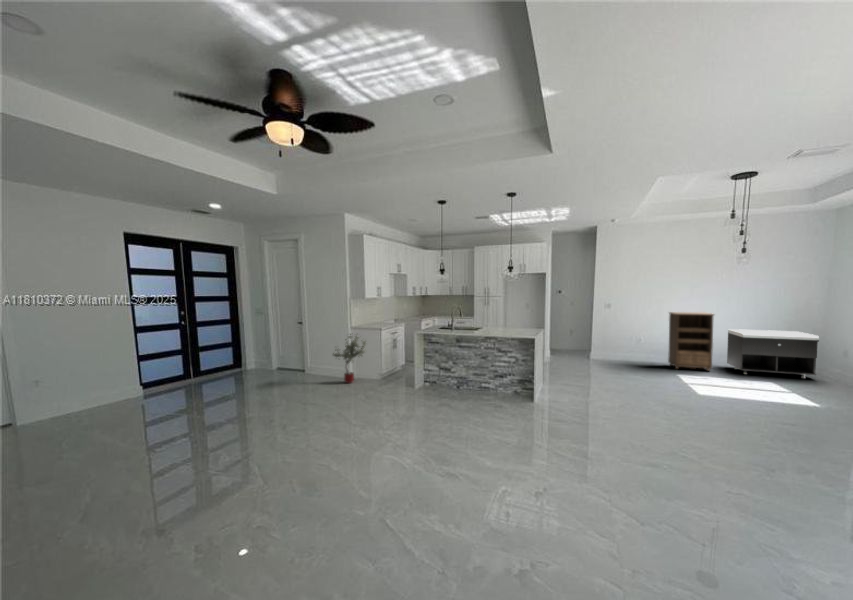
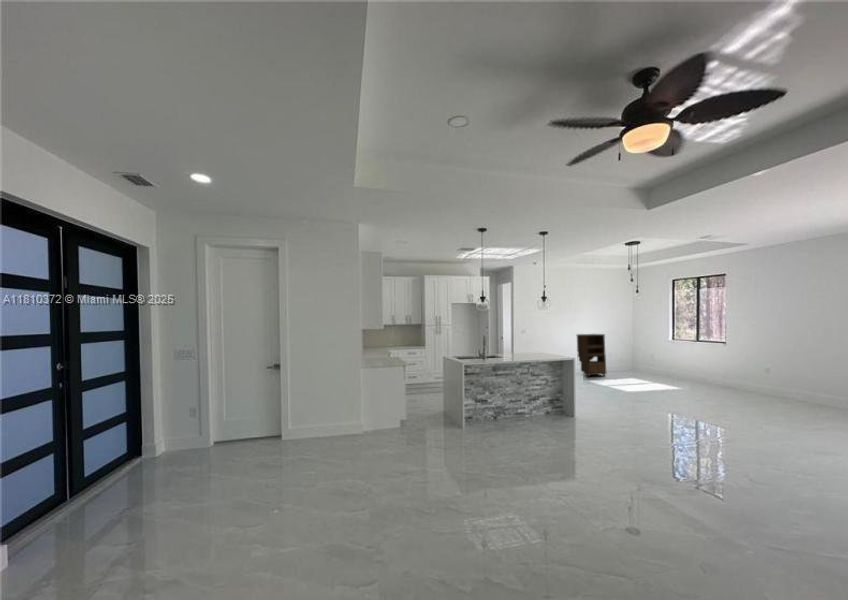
storage bench: present [727,329,819,378] -> none [605,344,653,375]
potted tree: present [333,334,366,383] -> none [349,372,403,440]

